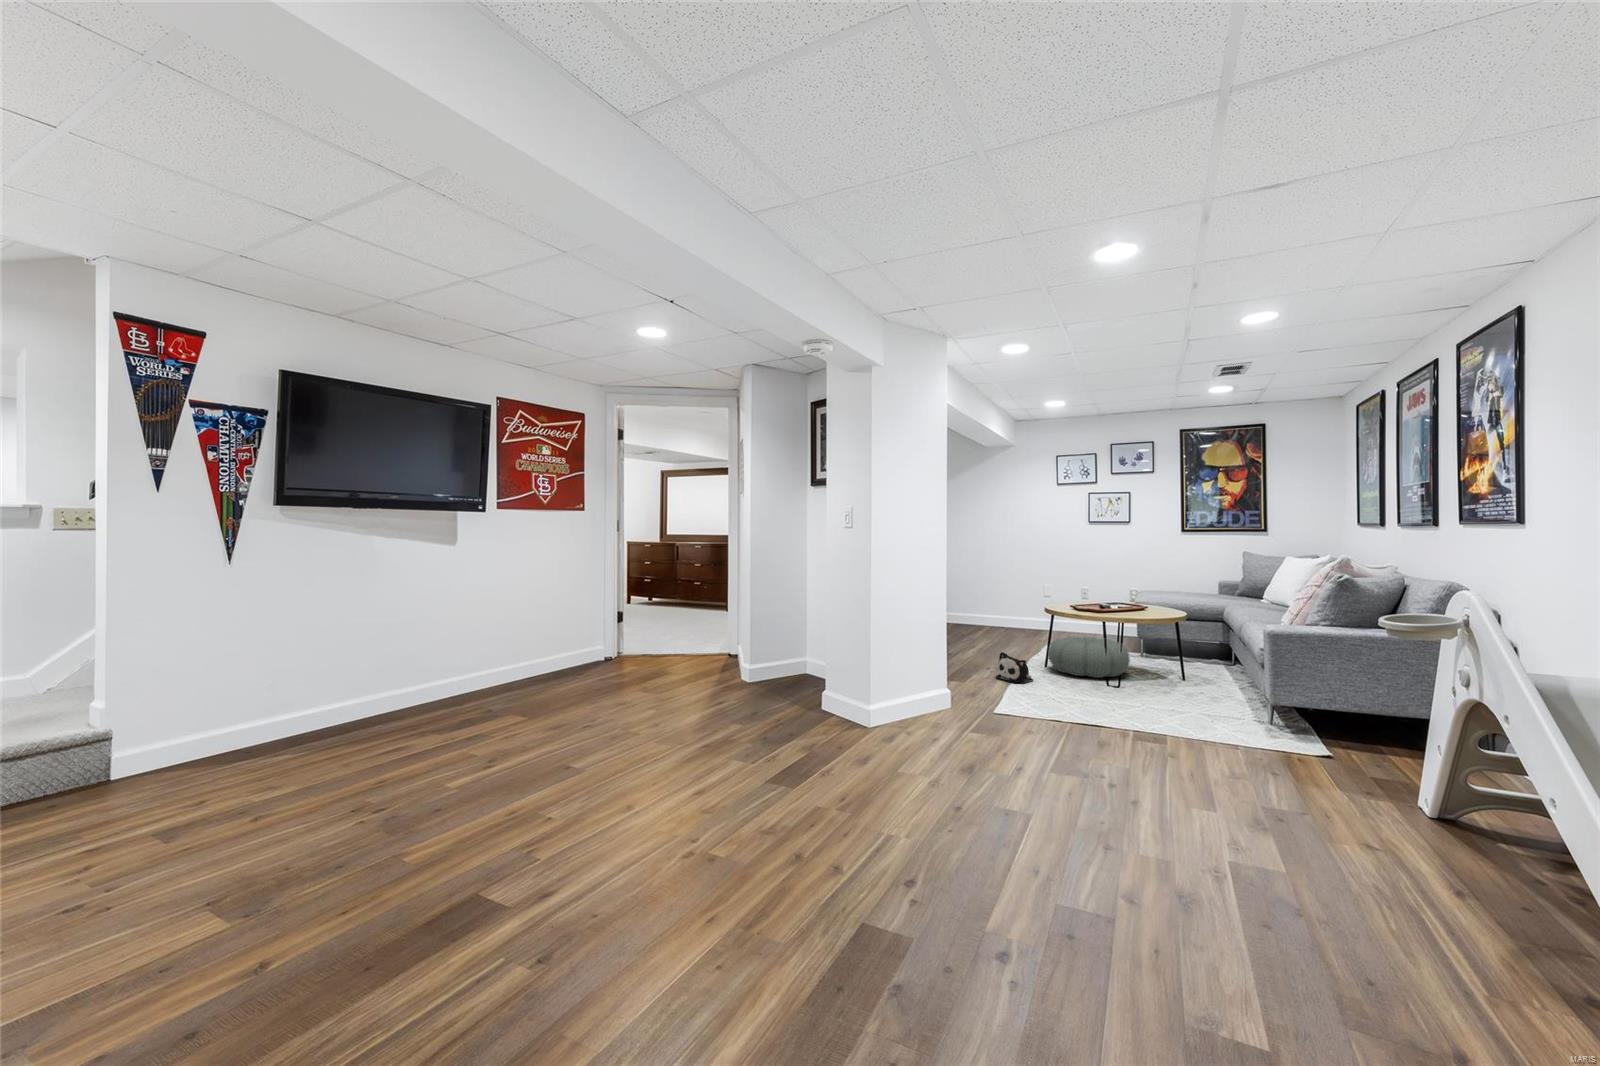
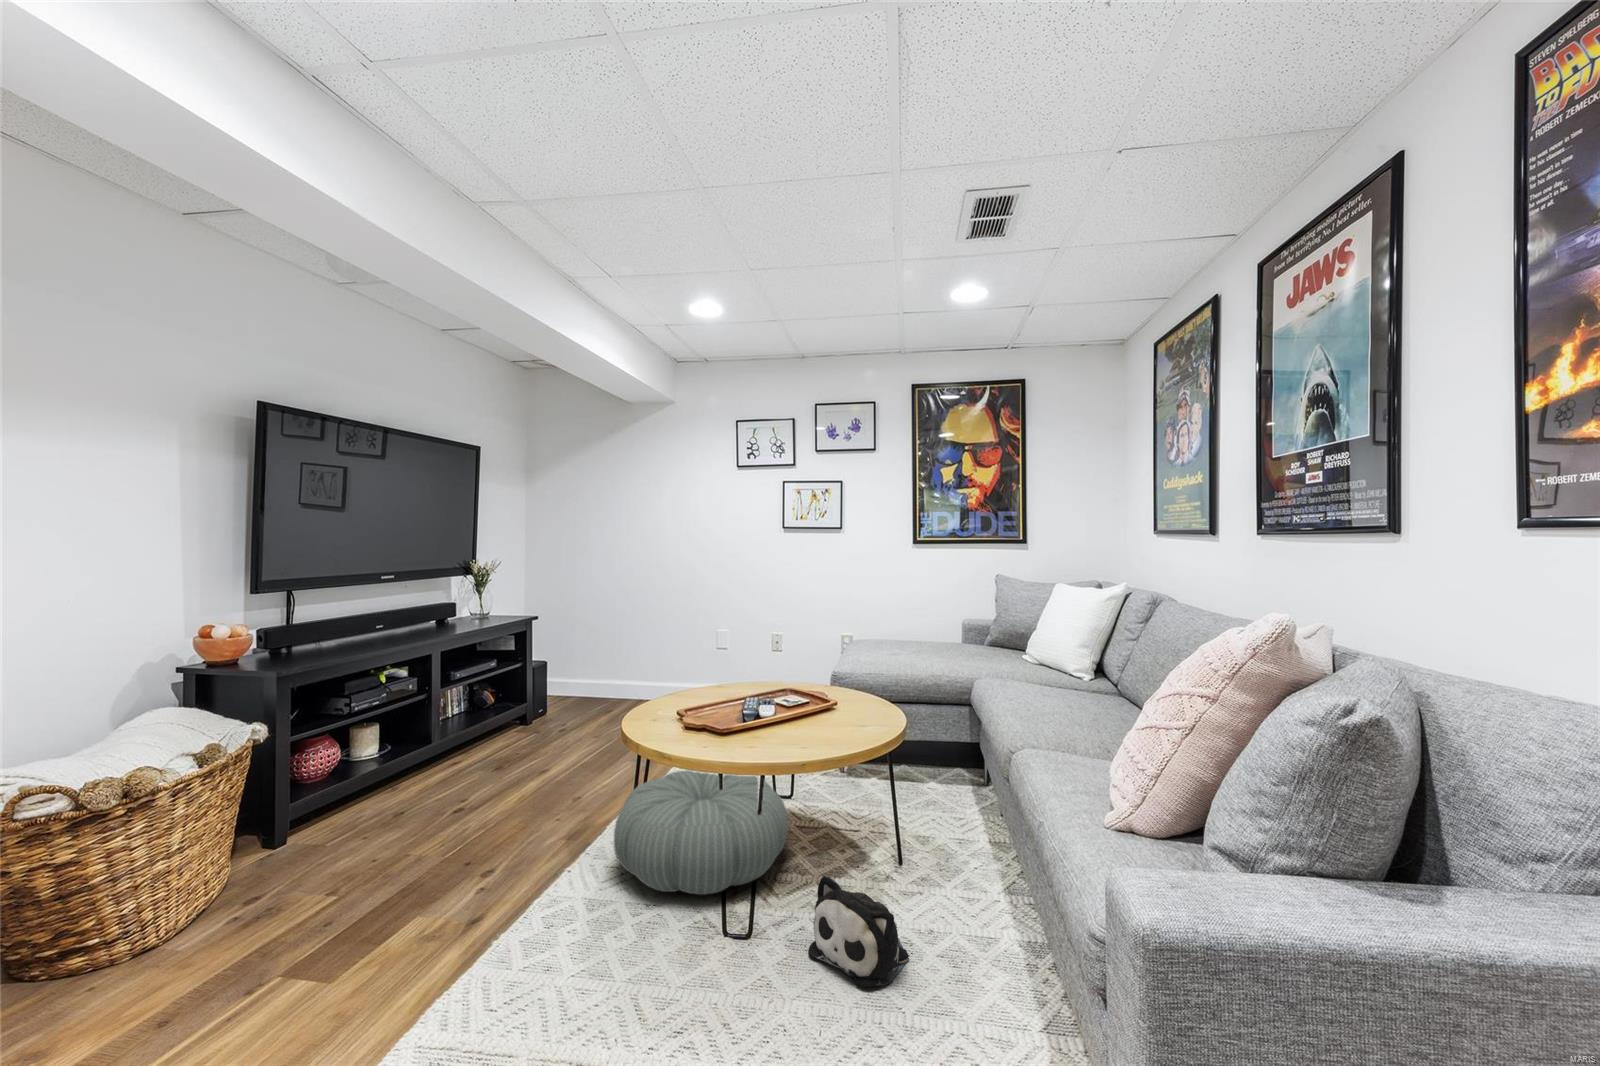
plush toy: present [996,652,1033,683] -> present [808,875,909,987]

